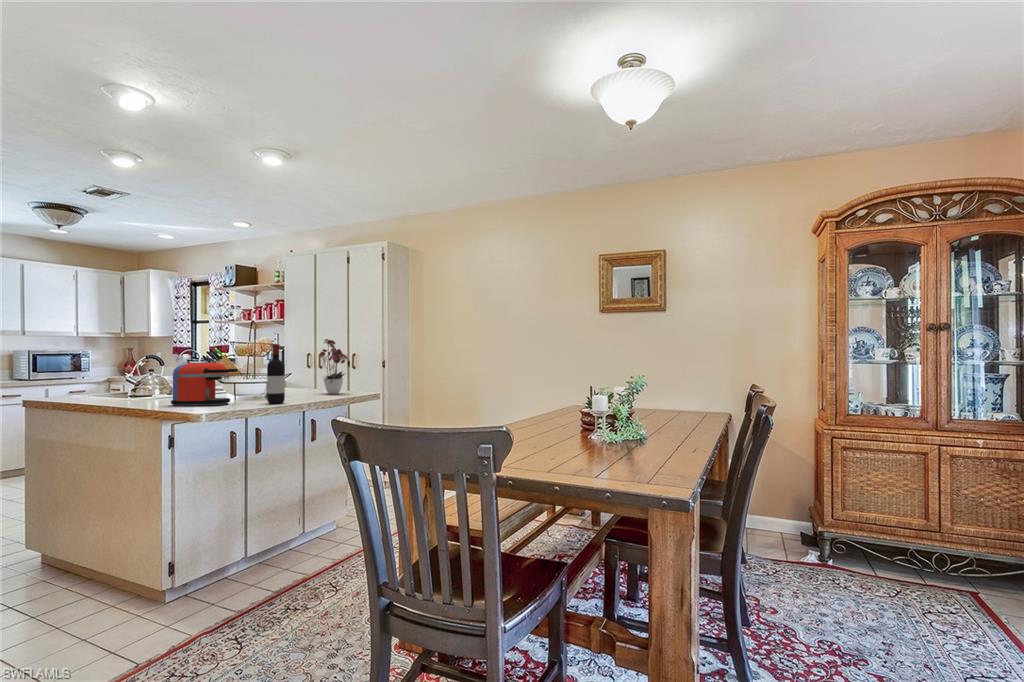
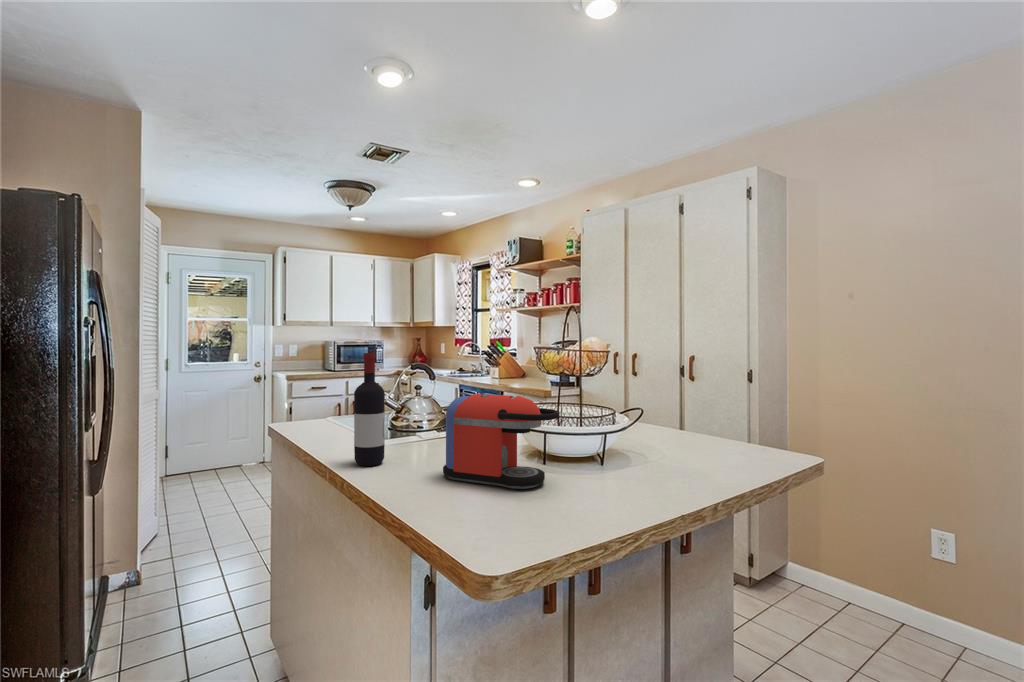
flower arrangement: present [319,339,347,394] -> none [686,337,766,458]
wine bottle: present [267,344,285,404] -> present [354,353,385,466]

